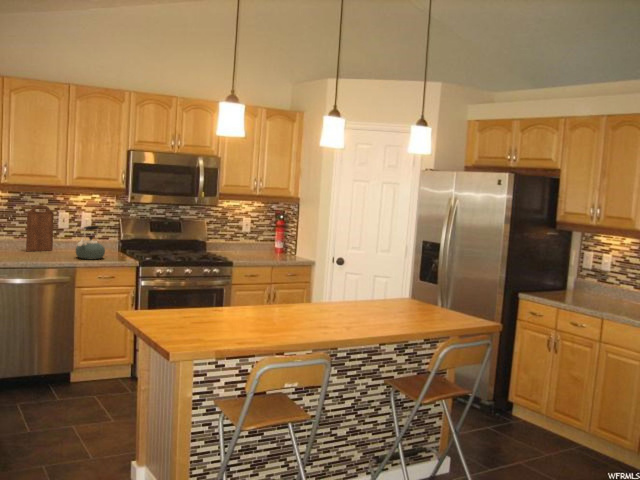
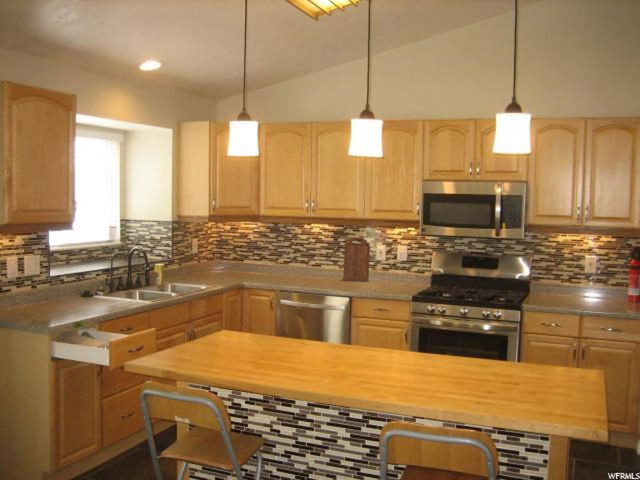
kettle: present [76,226,105,259] -> none [372,257,403,291]

